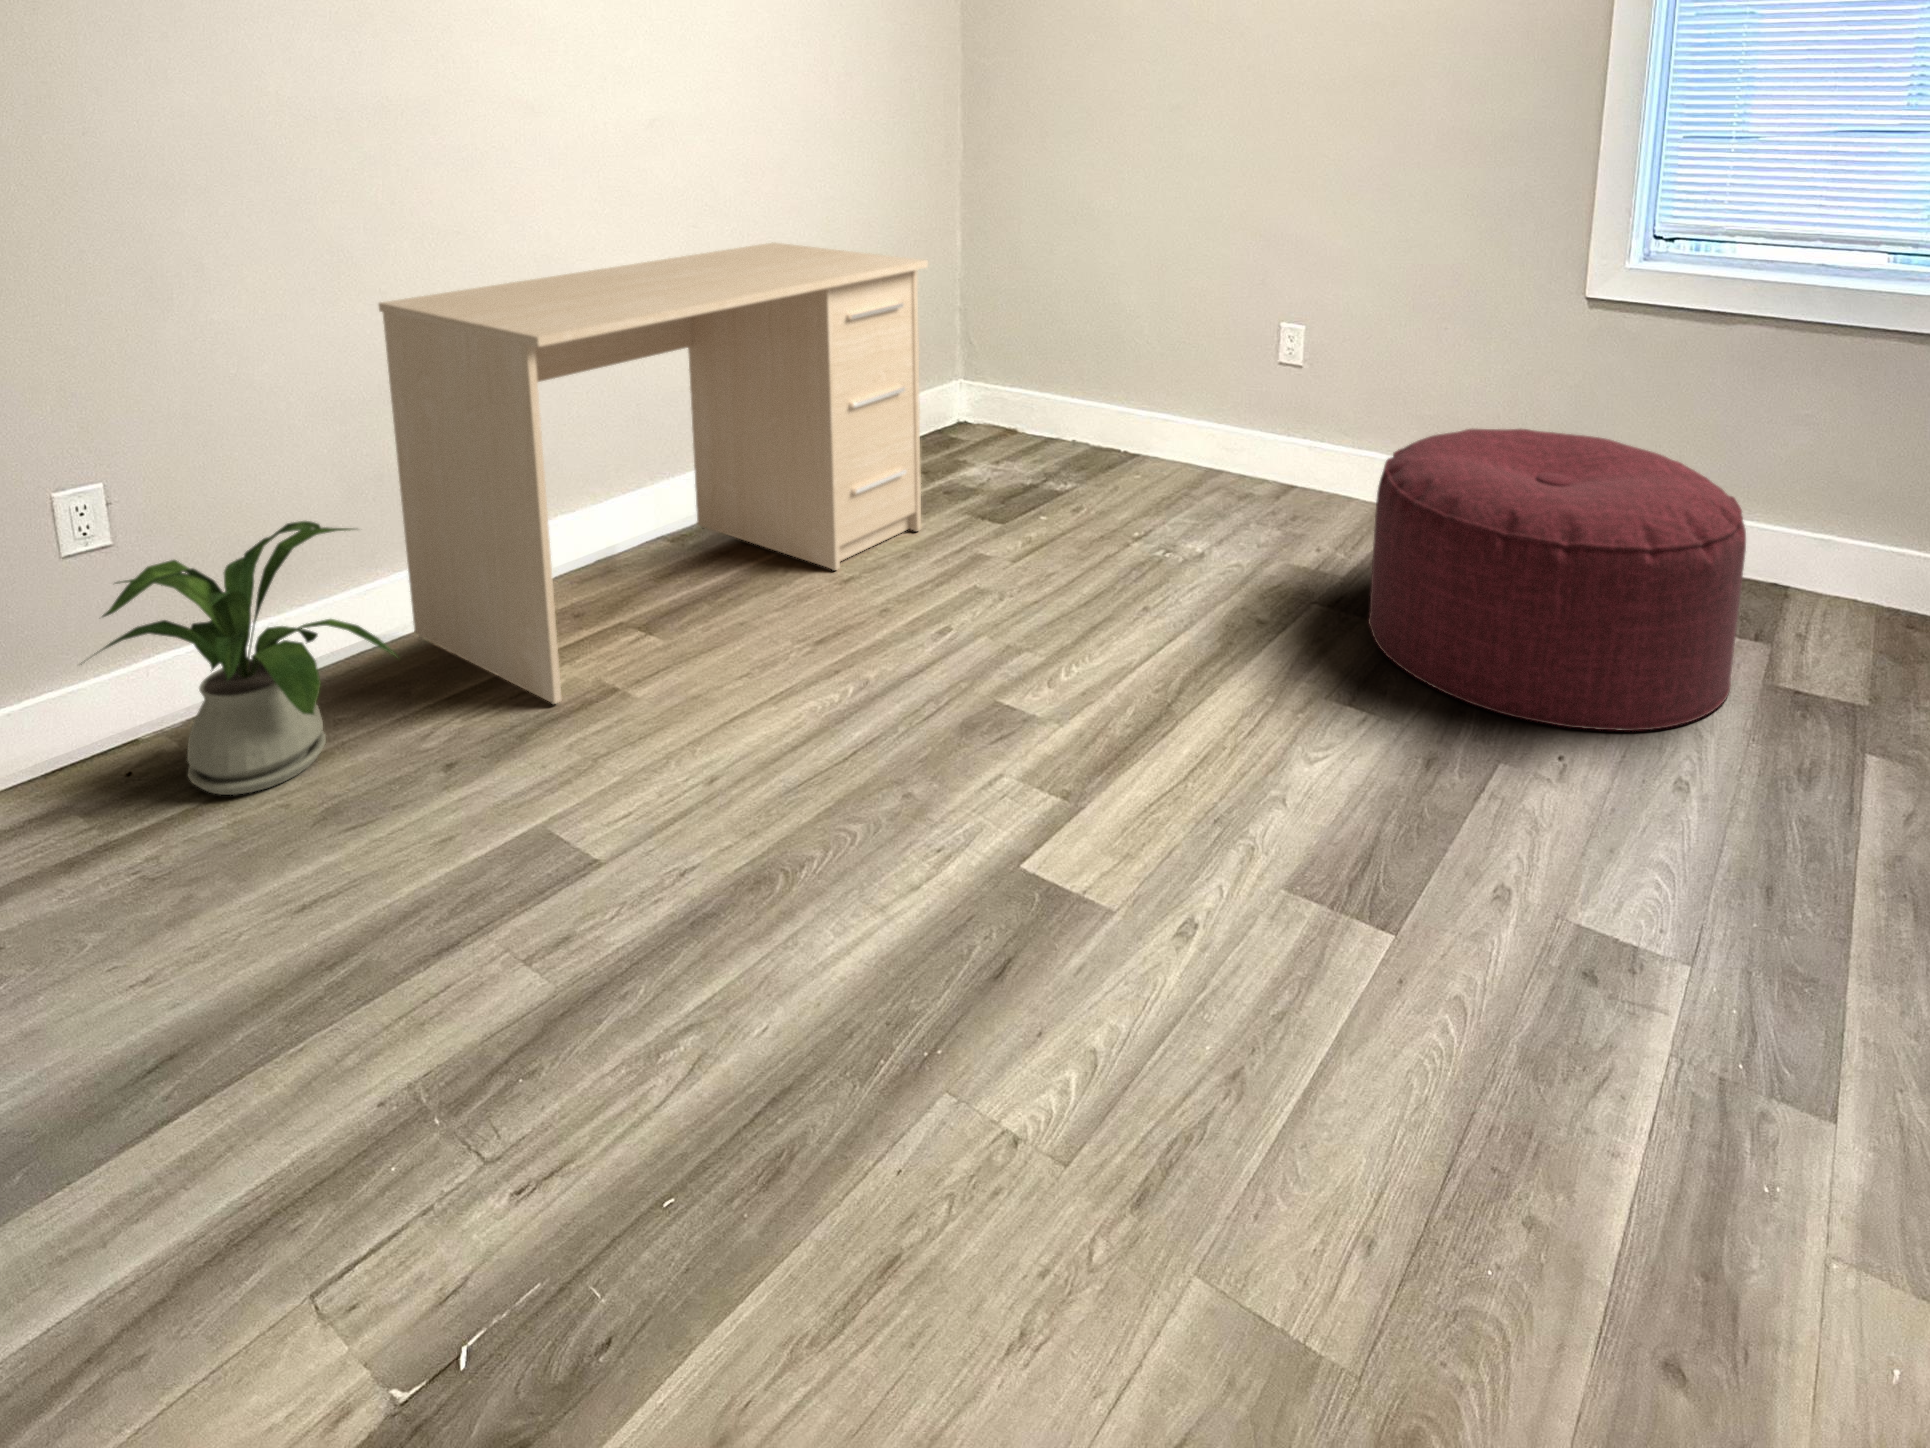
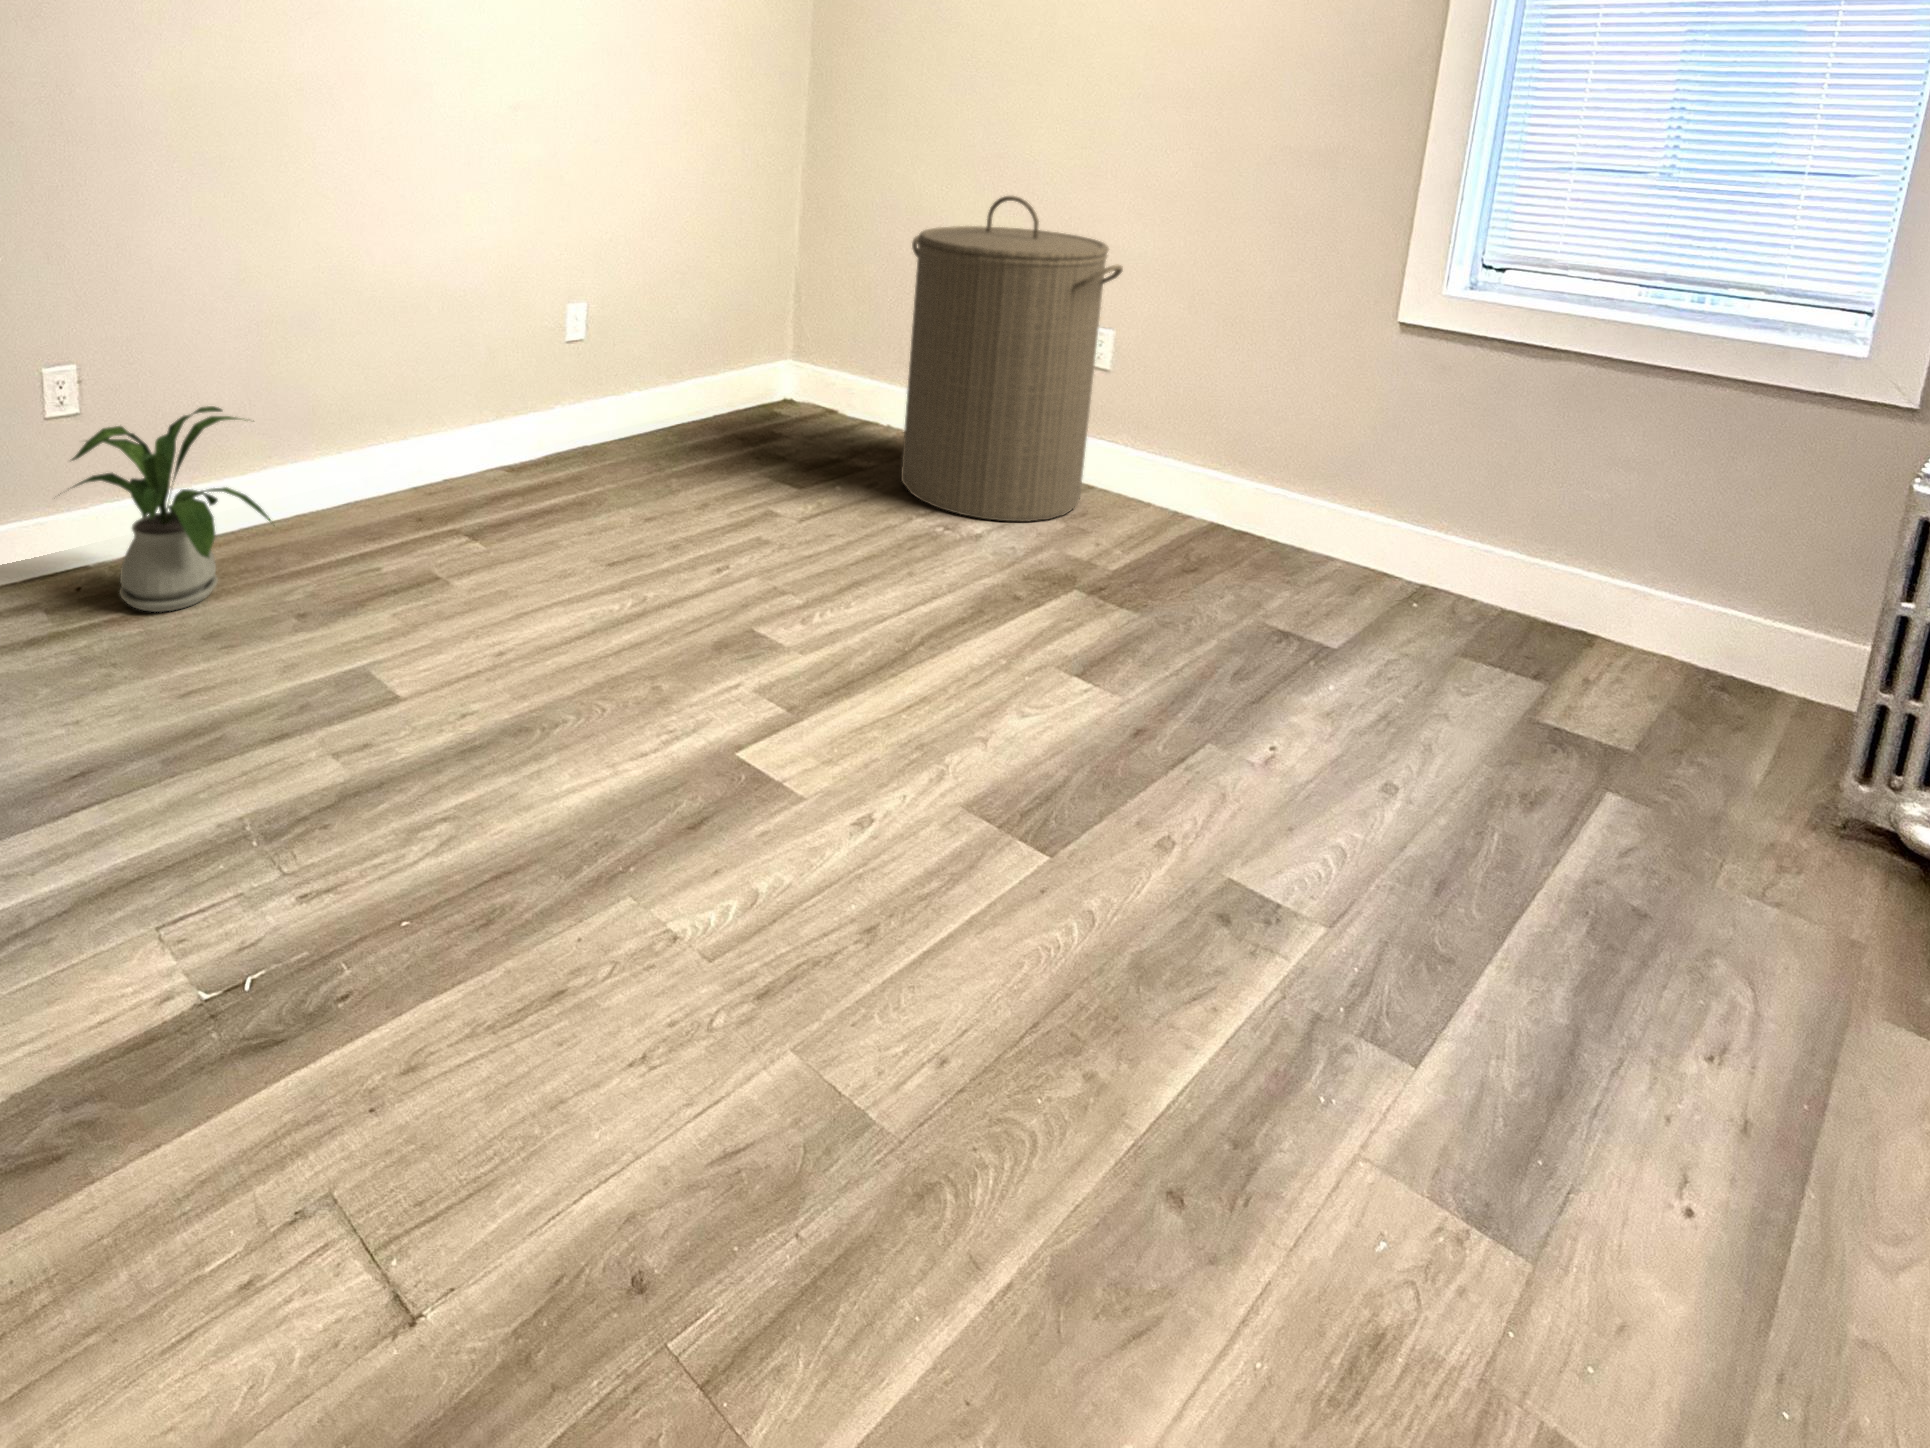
laundry hamper: none [1103,193,1325,537] -> present [901,196,1123,521]
desk: present [379,243,928,704] -> none [283,218,741,581]
ottoman: present [1368,429,1746,731] -> none [1118,437,1505,738]

